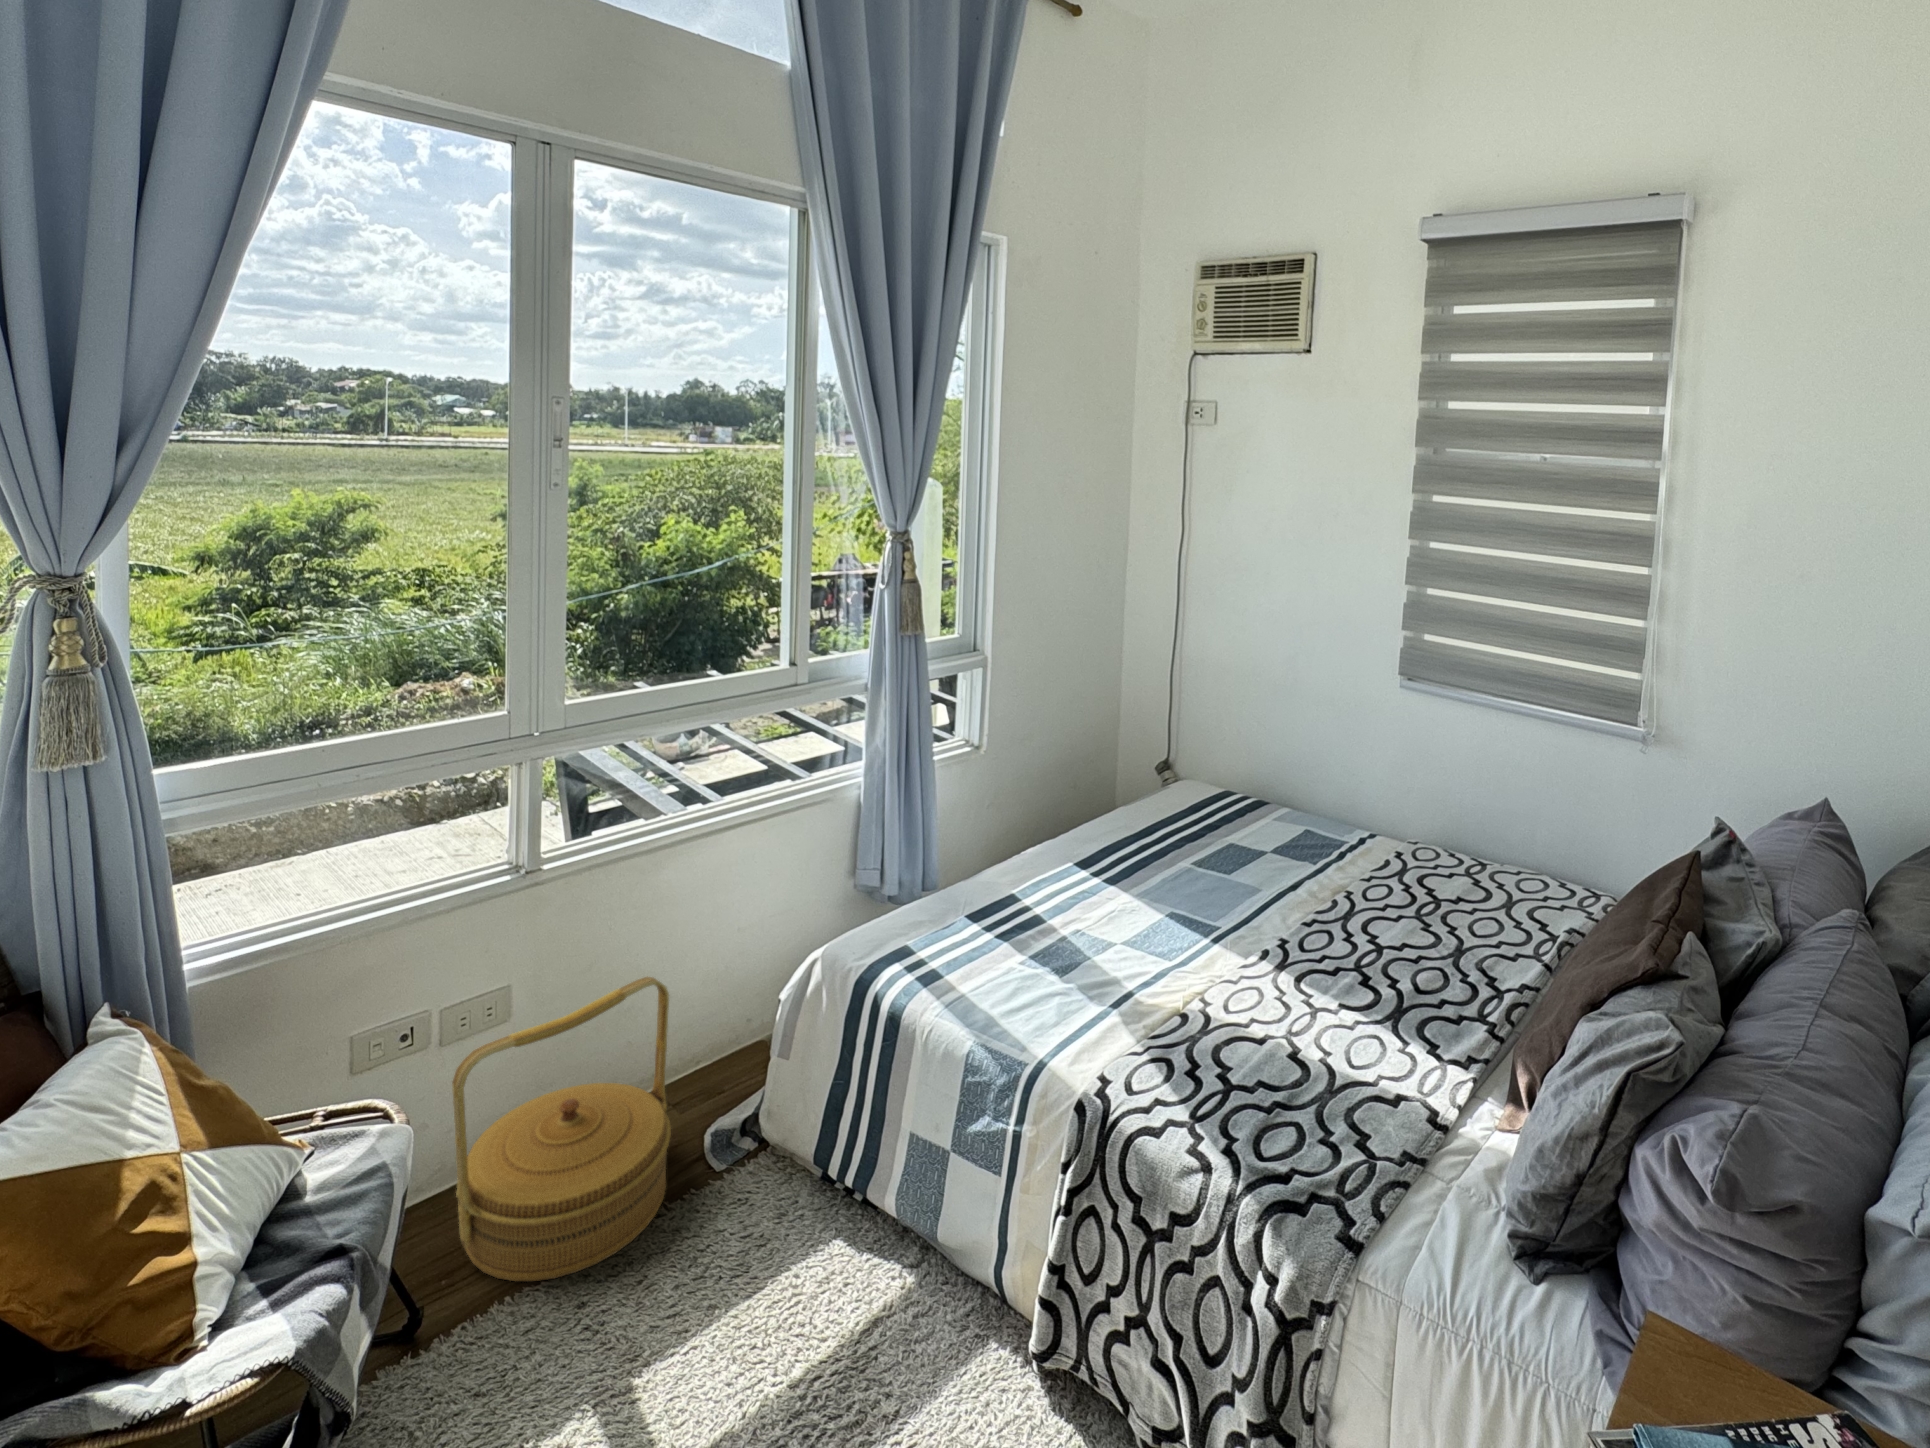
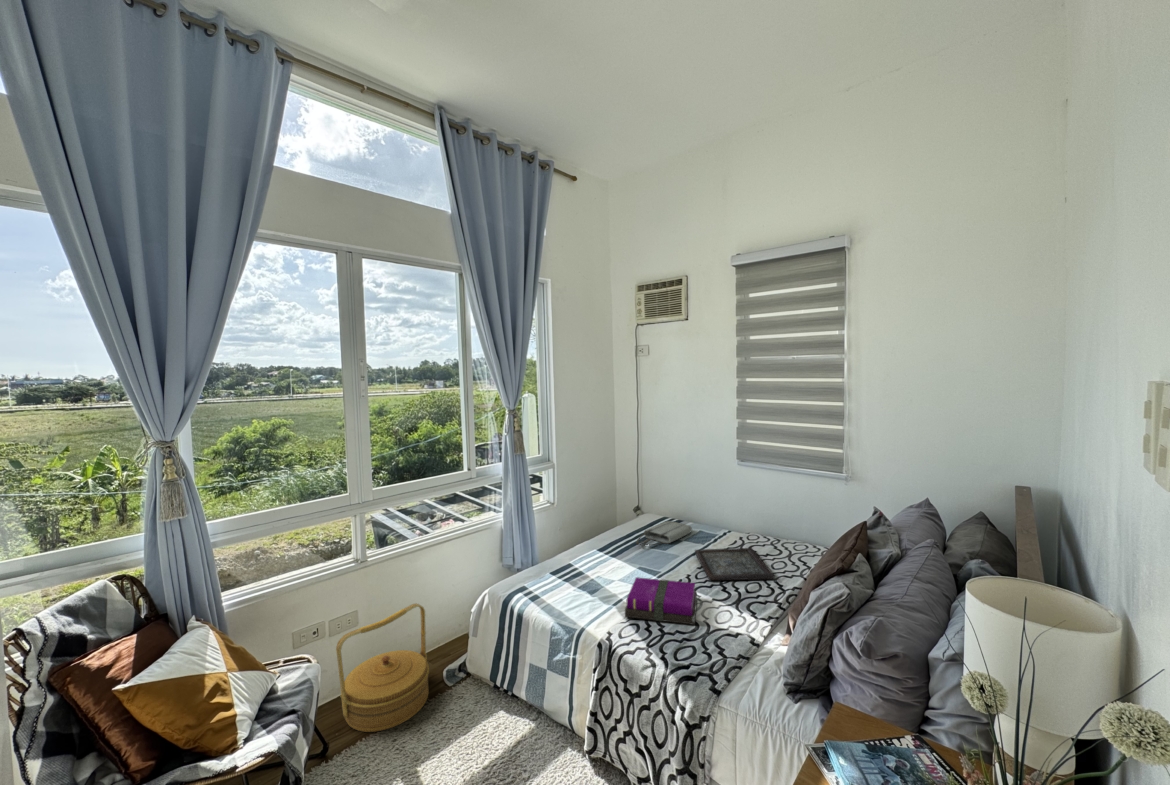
tote bag: none [1165,805,1290,862] -> present [636,521,692,545]
tray: none [1297,879,1479,962] -> present [695,548,775,580]
notebook: none [1140,945,1305,1069] -> present [625,577,697,625]

